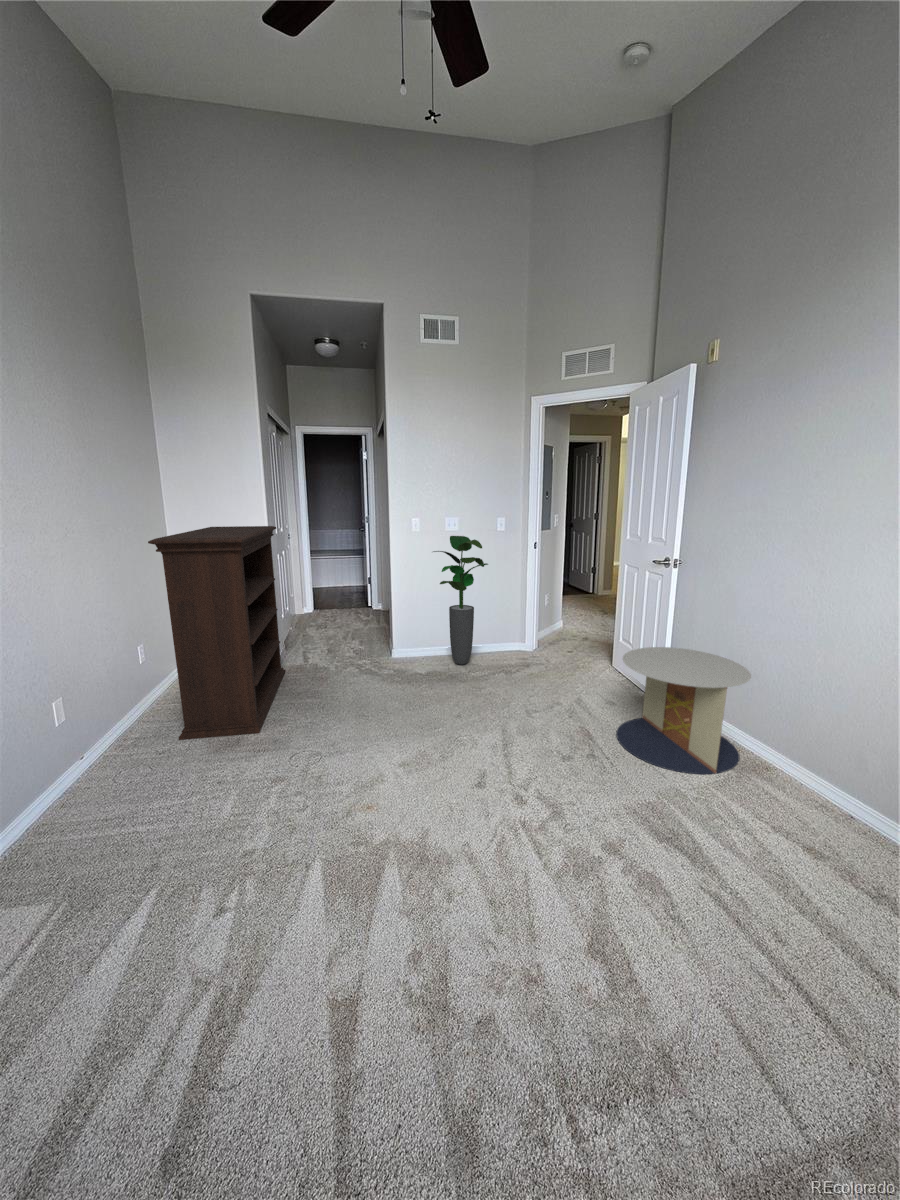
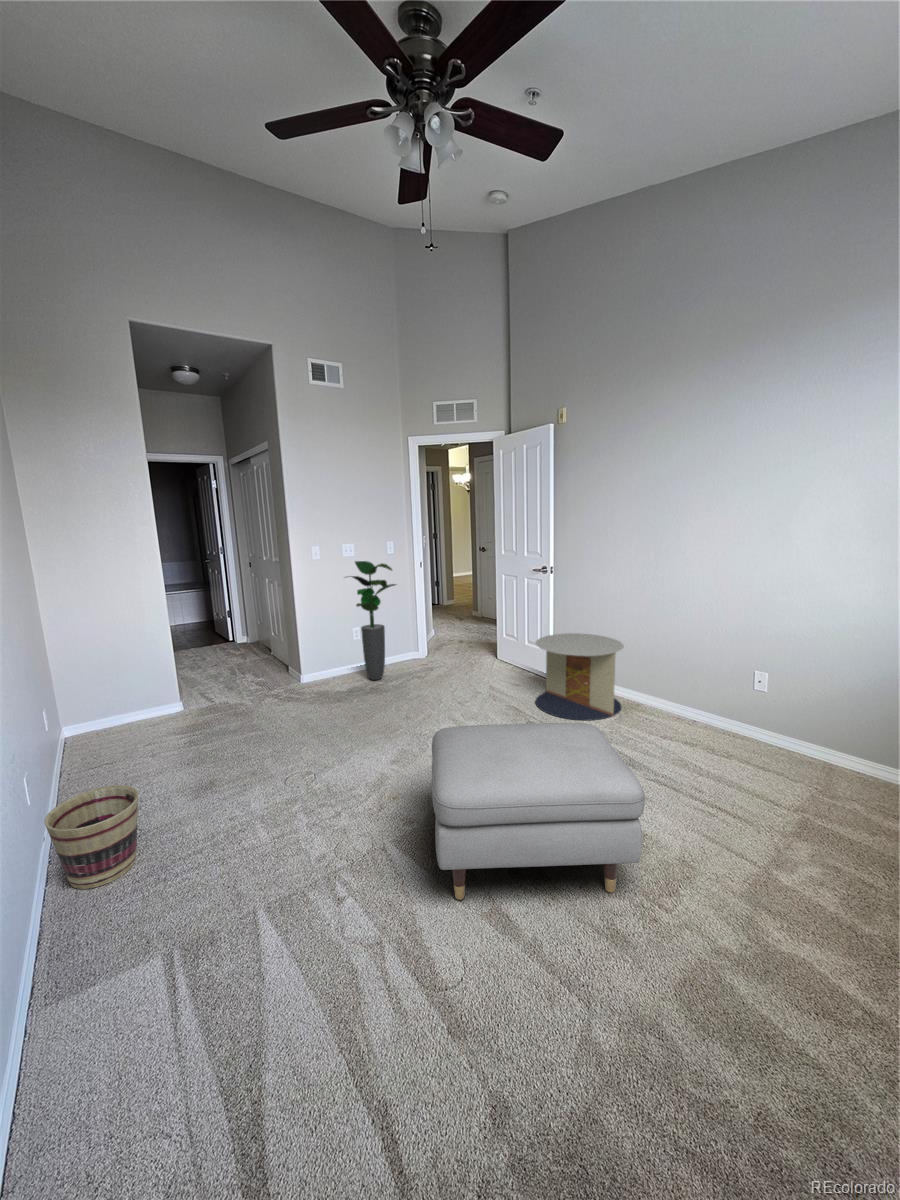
bookshelf: present [148,526,285,740] -> none [103,563,230,802]
basket: none [47,722,133,811] -> present [44,785,138,889]
ottoman: none [286,744,593,1058] -> present [432,723,645,900]

